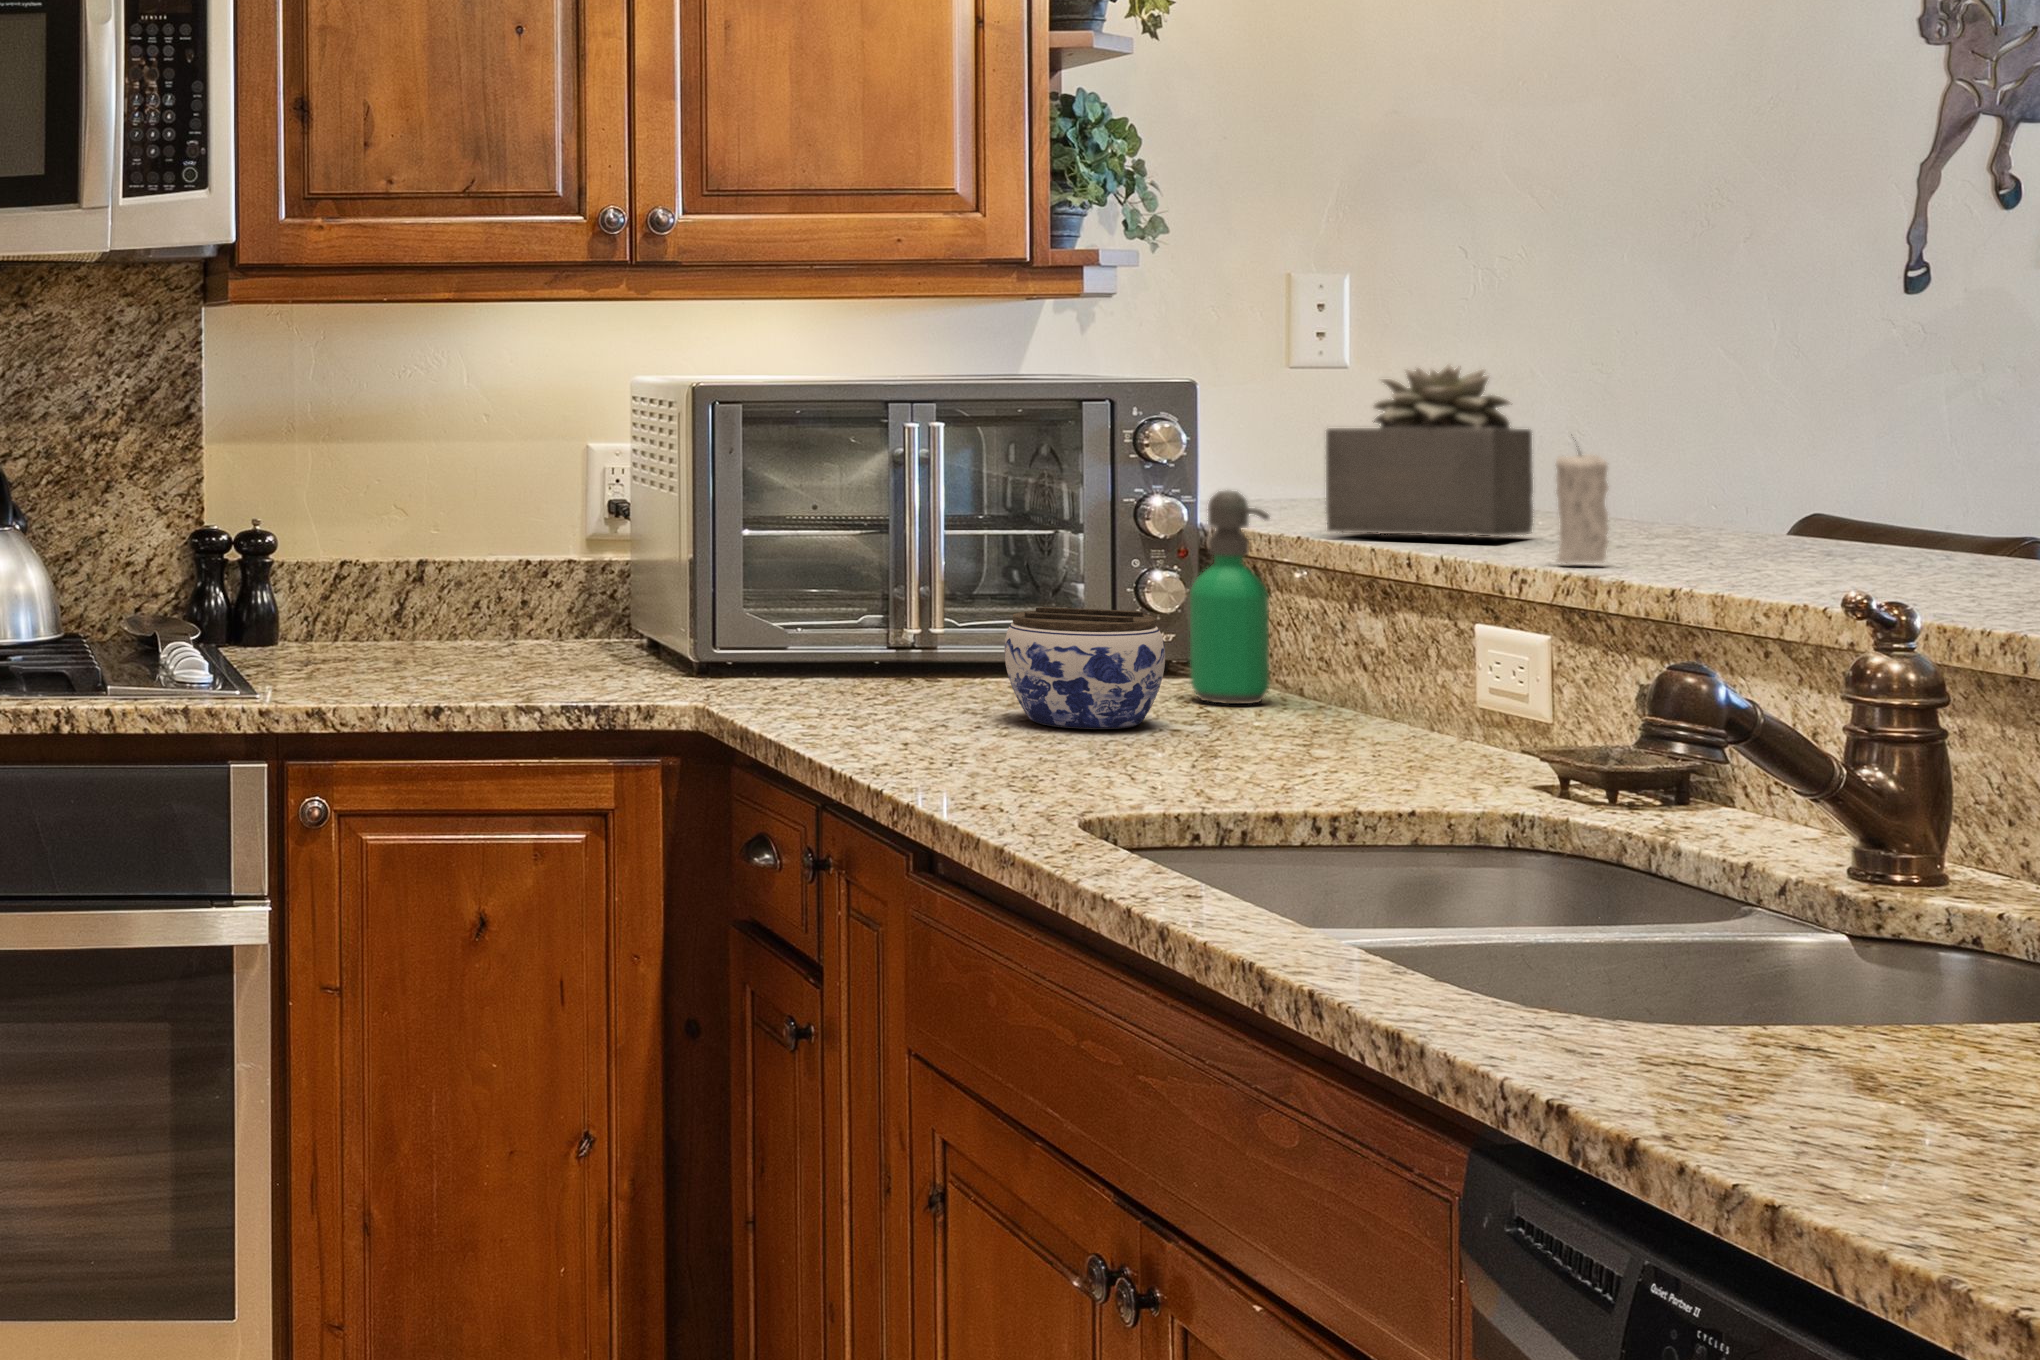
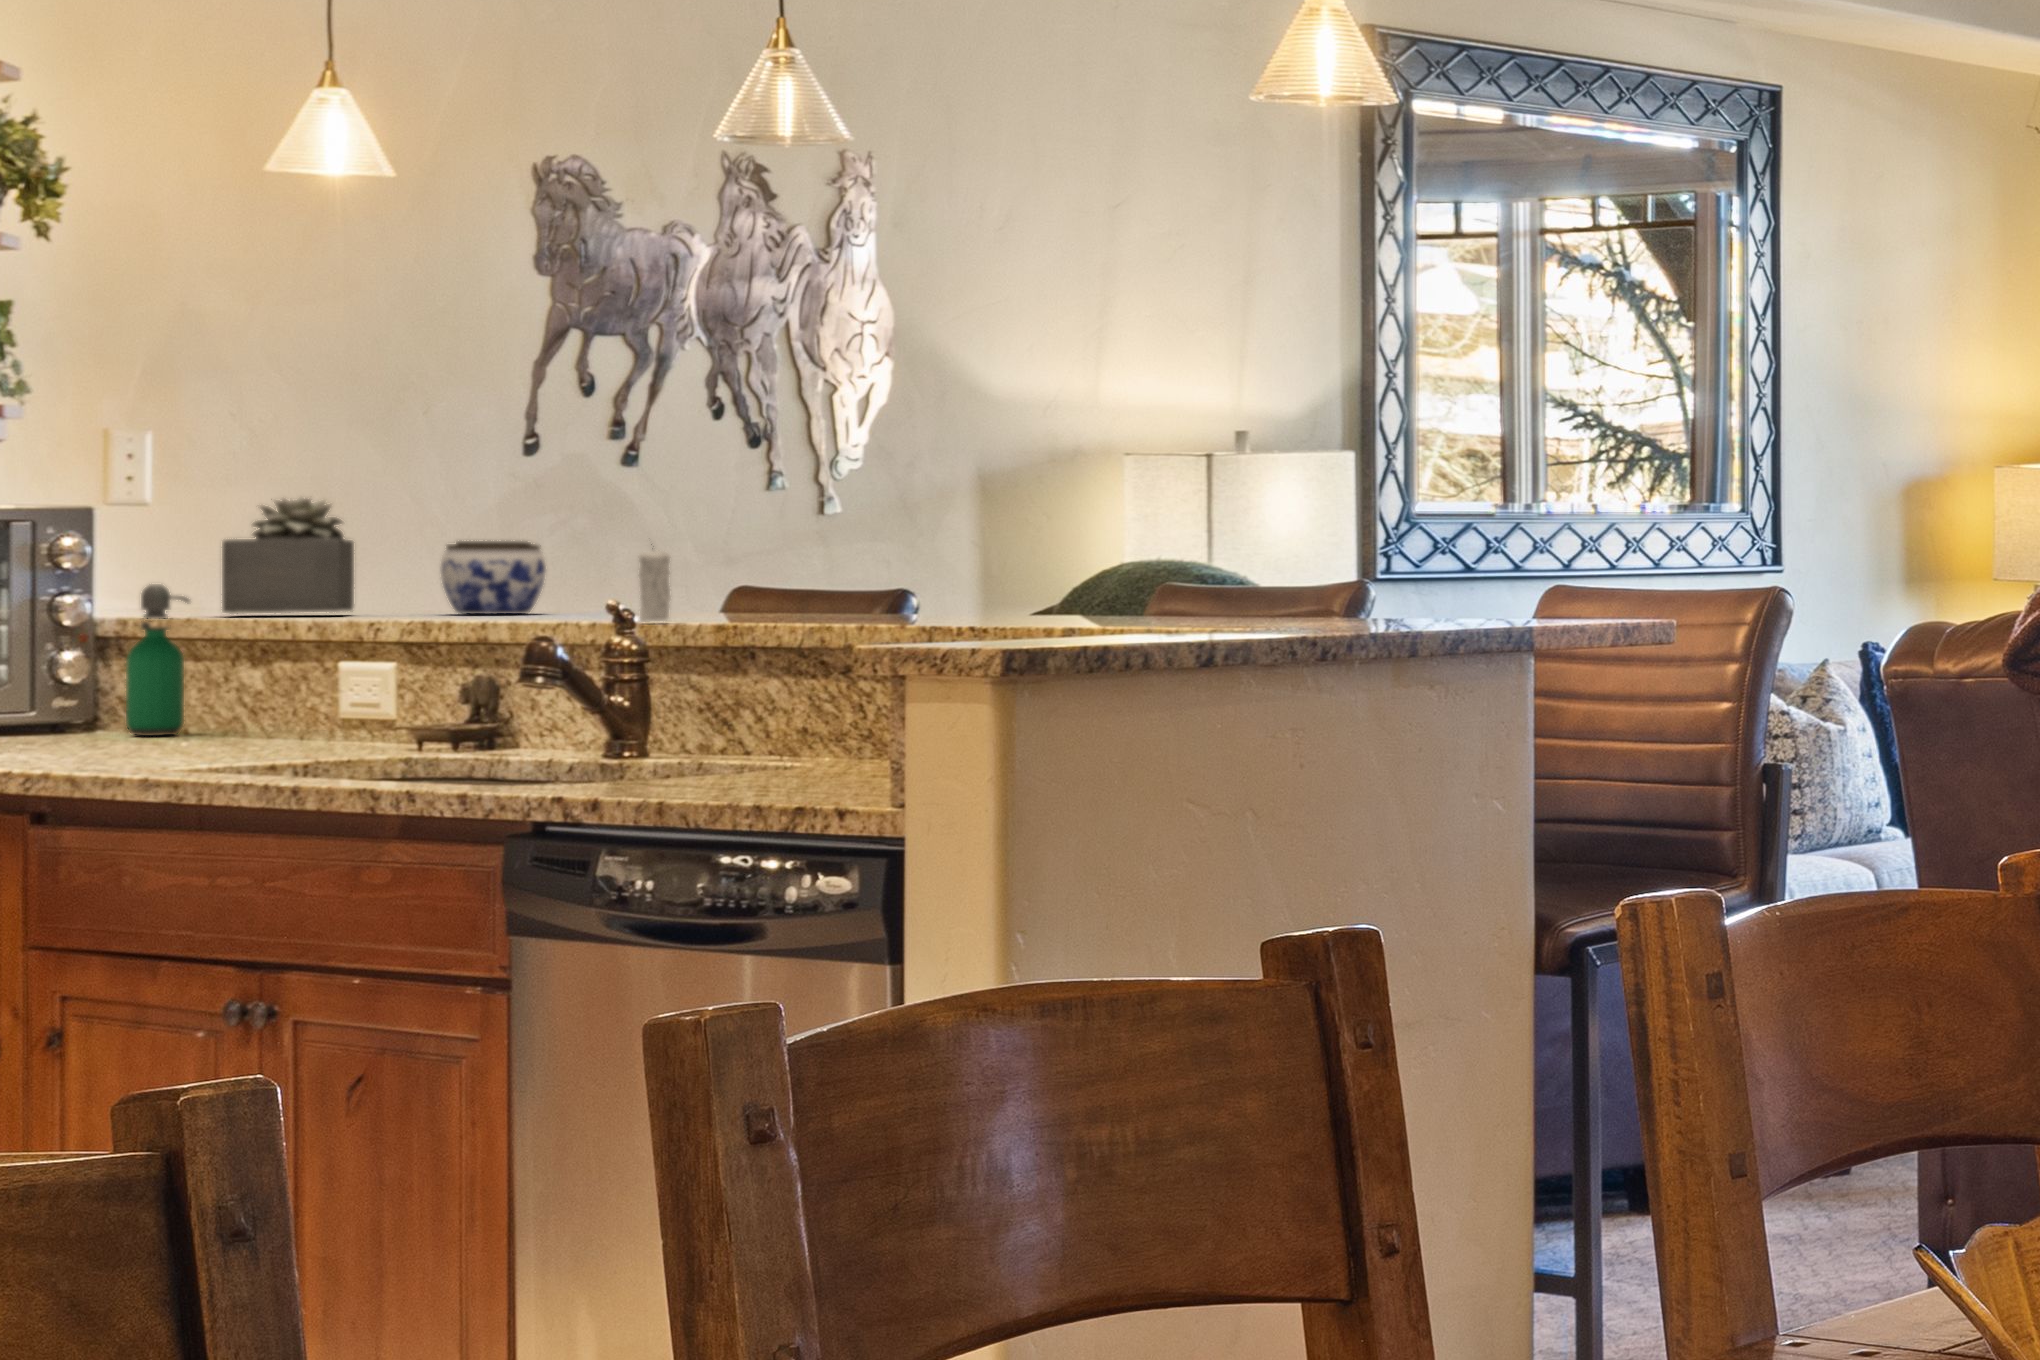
candle: present [1556,440,1609,563] -> present [639,544,671,622]
jar: present [1004,607,1165,729] -> present [441,541,546,614]

